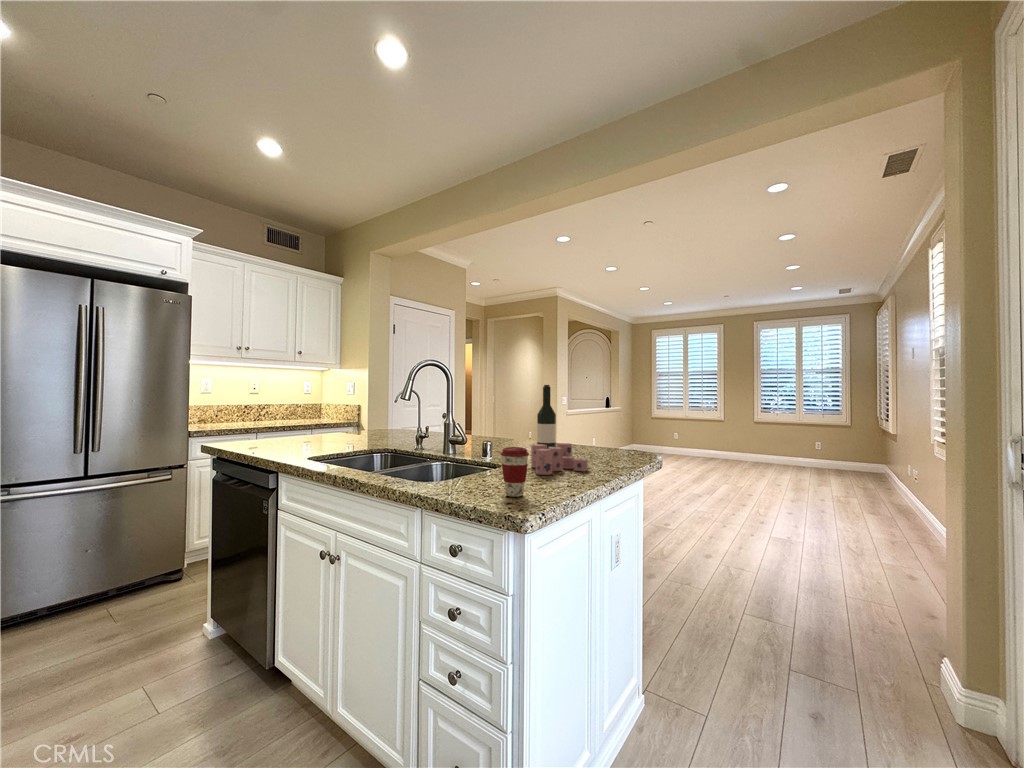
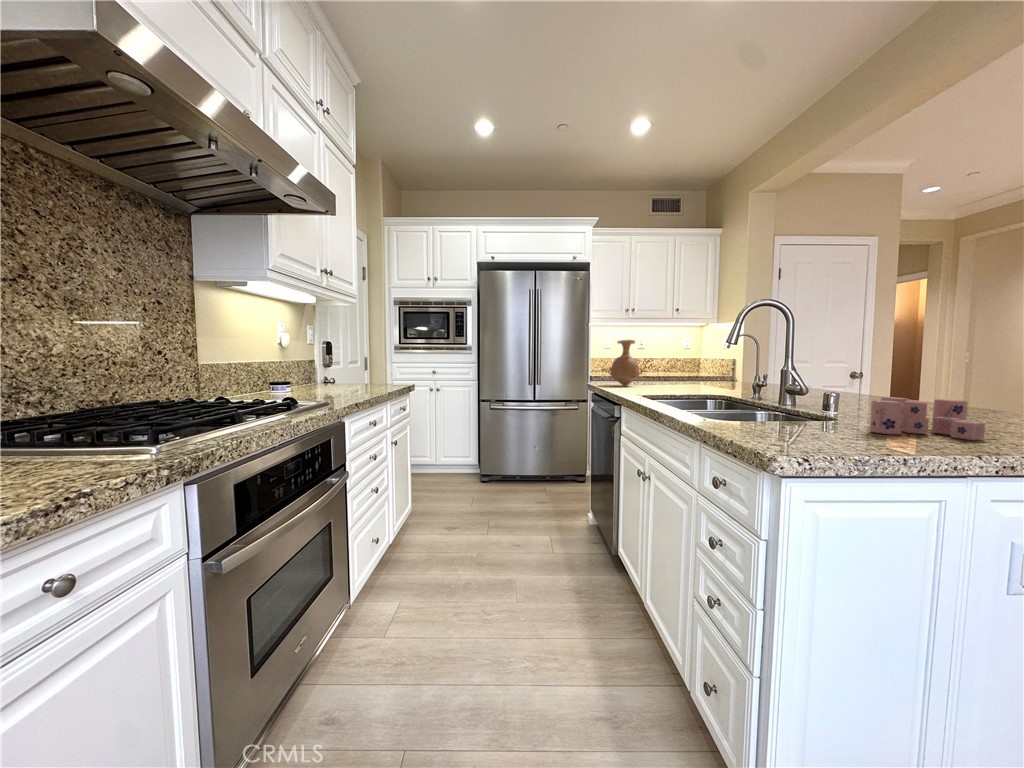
wine bottle: present [537,385,556,449] -> none [930,319,974,418]
vase: none [241,389,288,446] -> present [608,340,643,386]
coffee cup: present [501,447,529,497] -> none [777,386,818,442]

